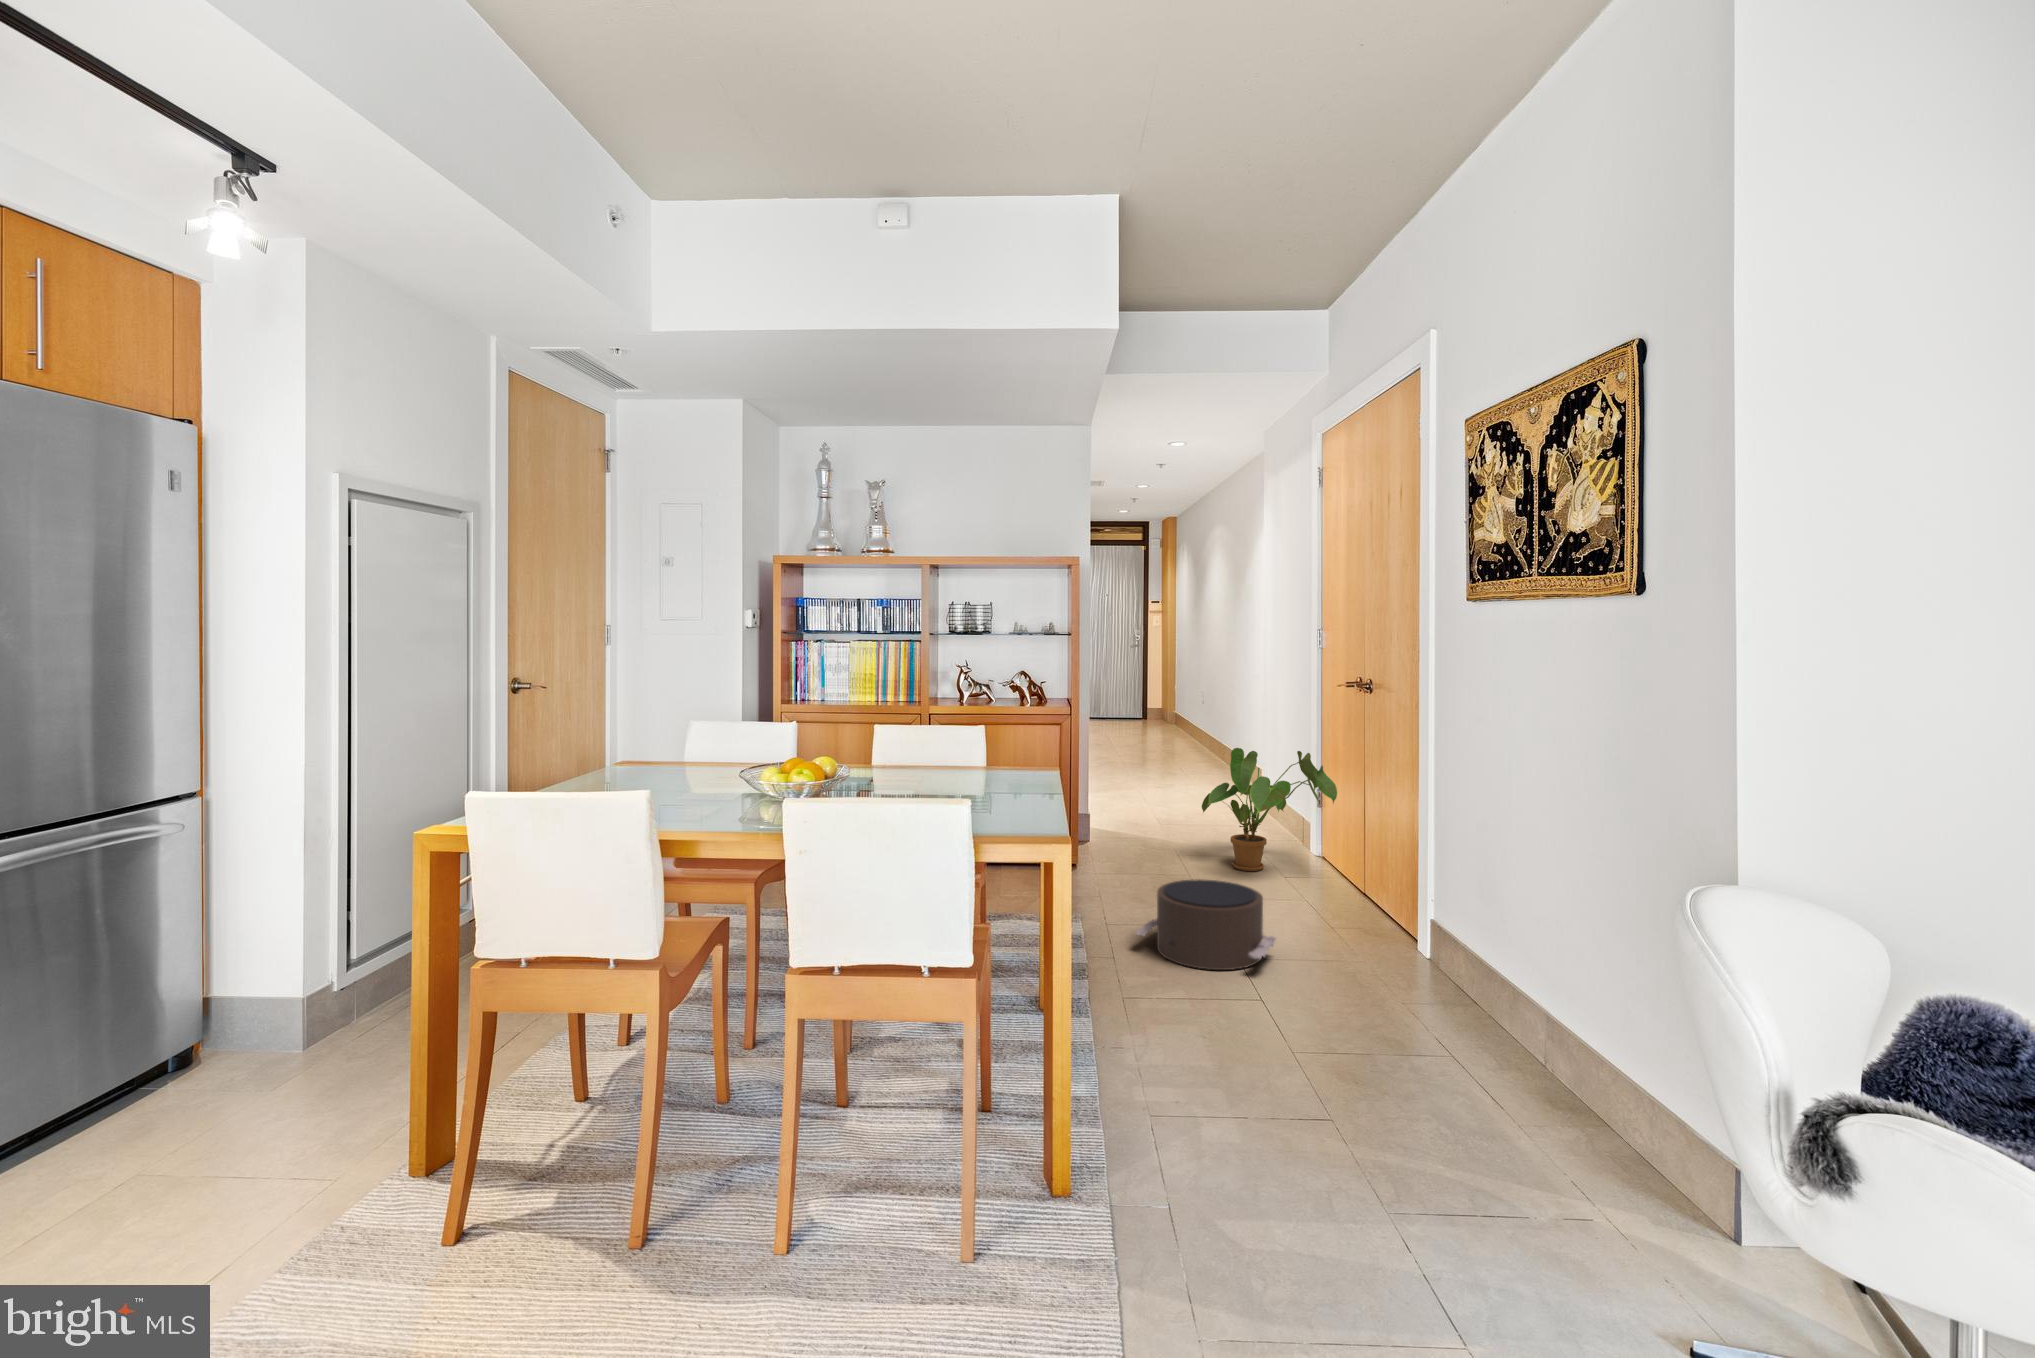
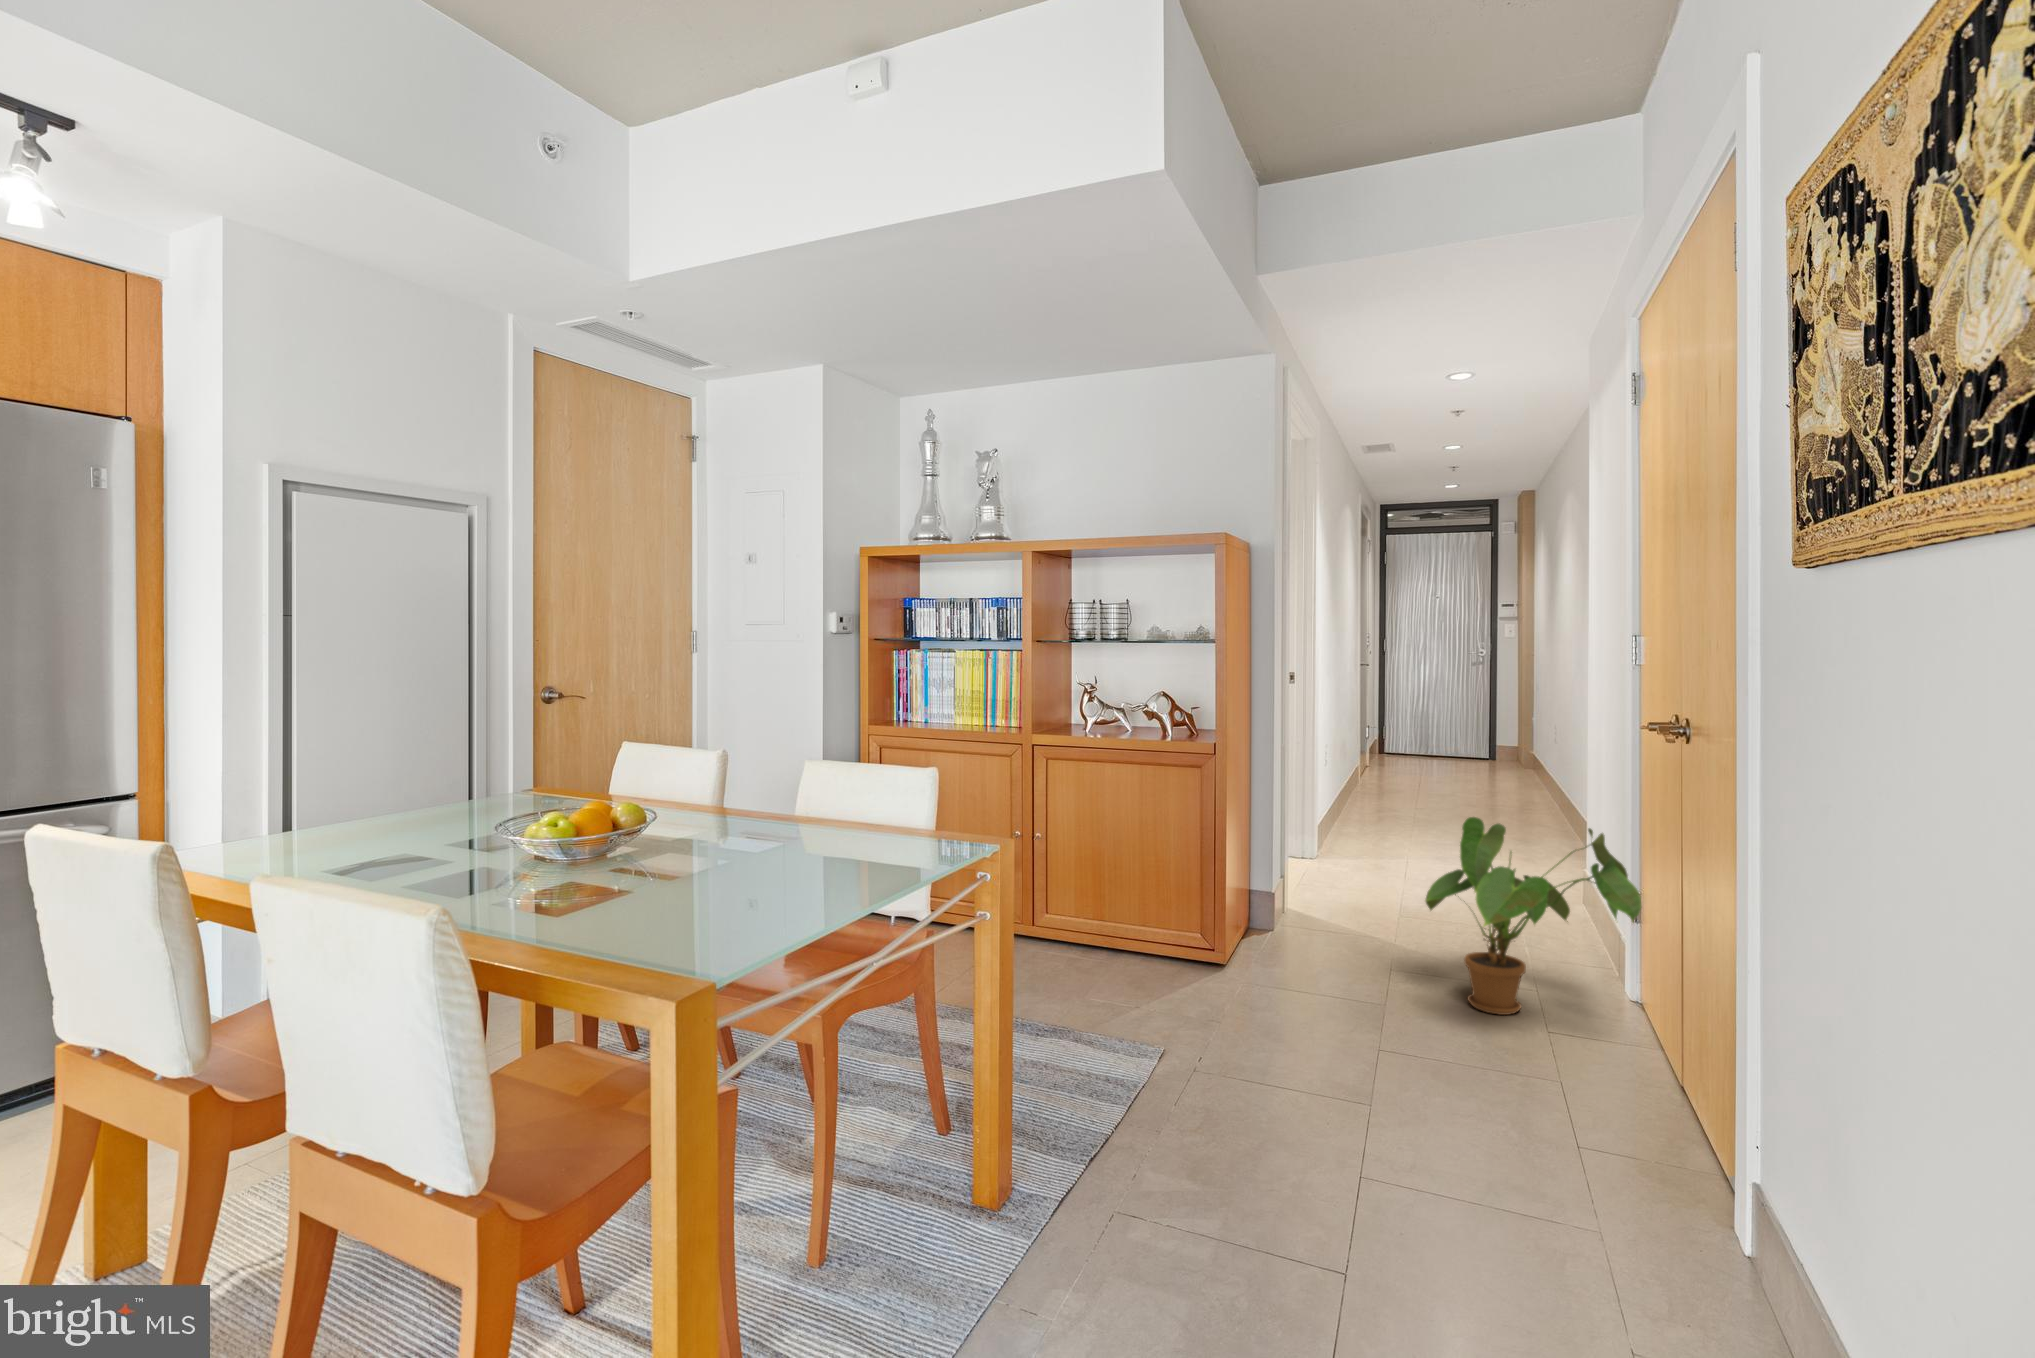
pouf: present [1135,879,1276,970] -> none [1194,1027,1430,1202]

